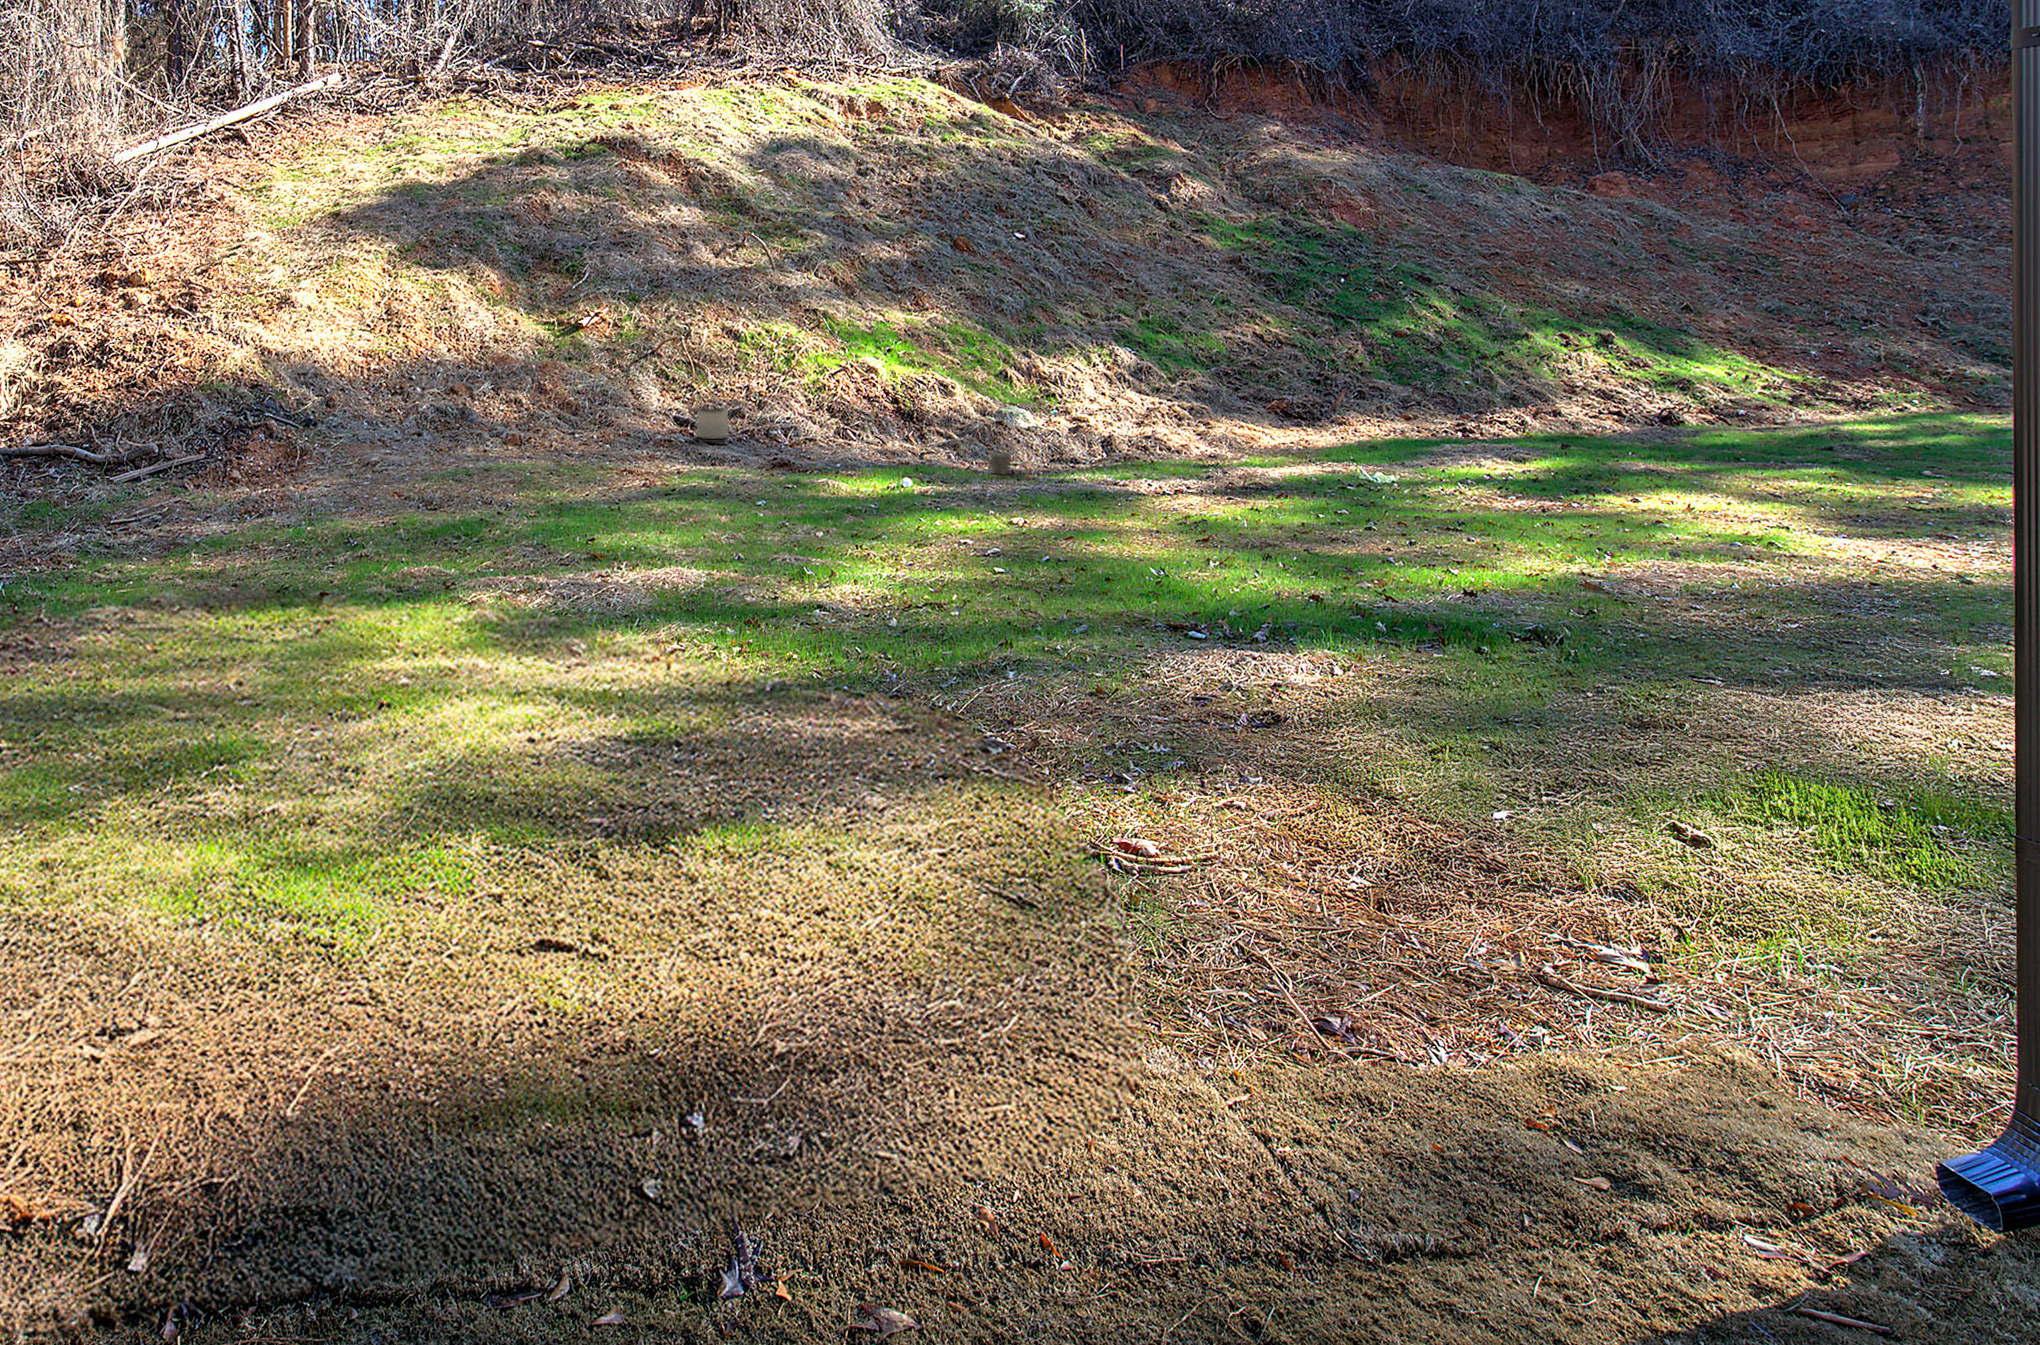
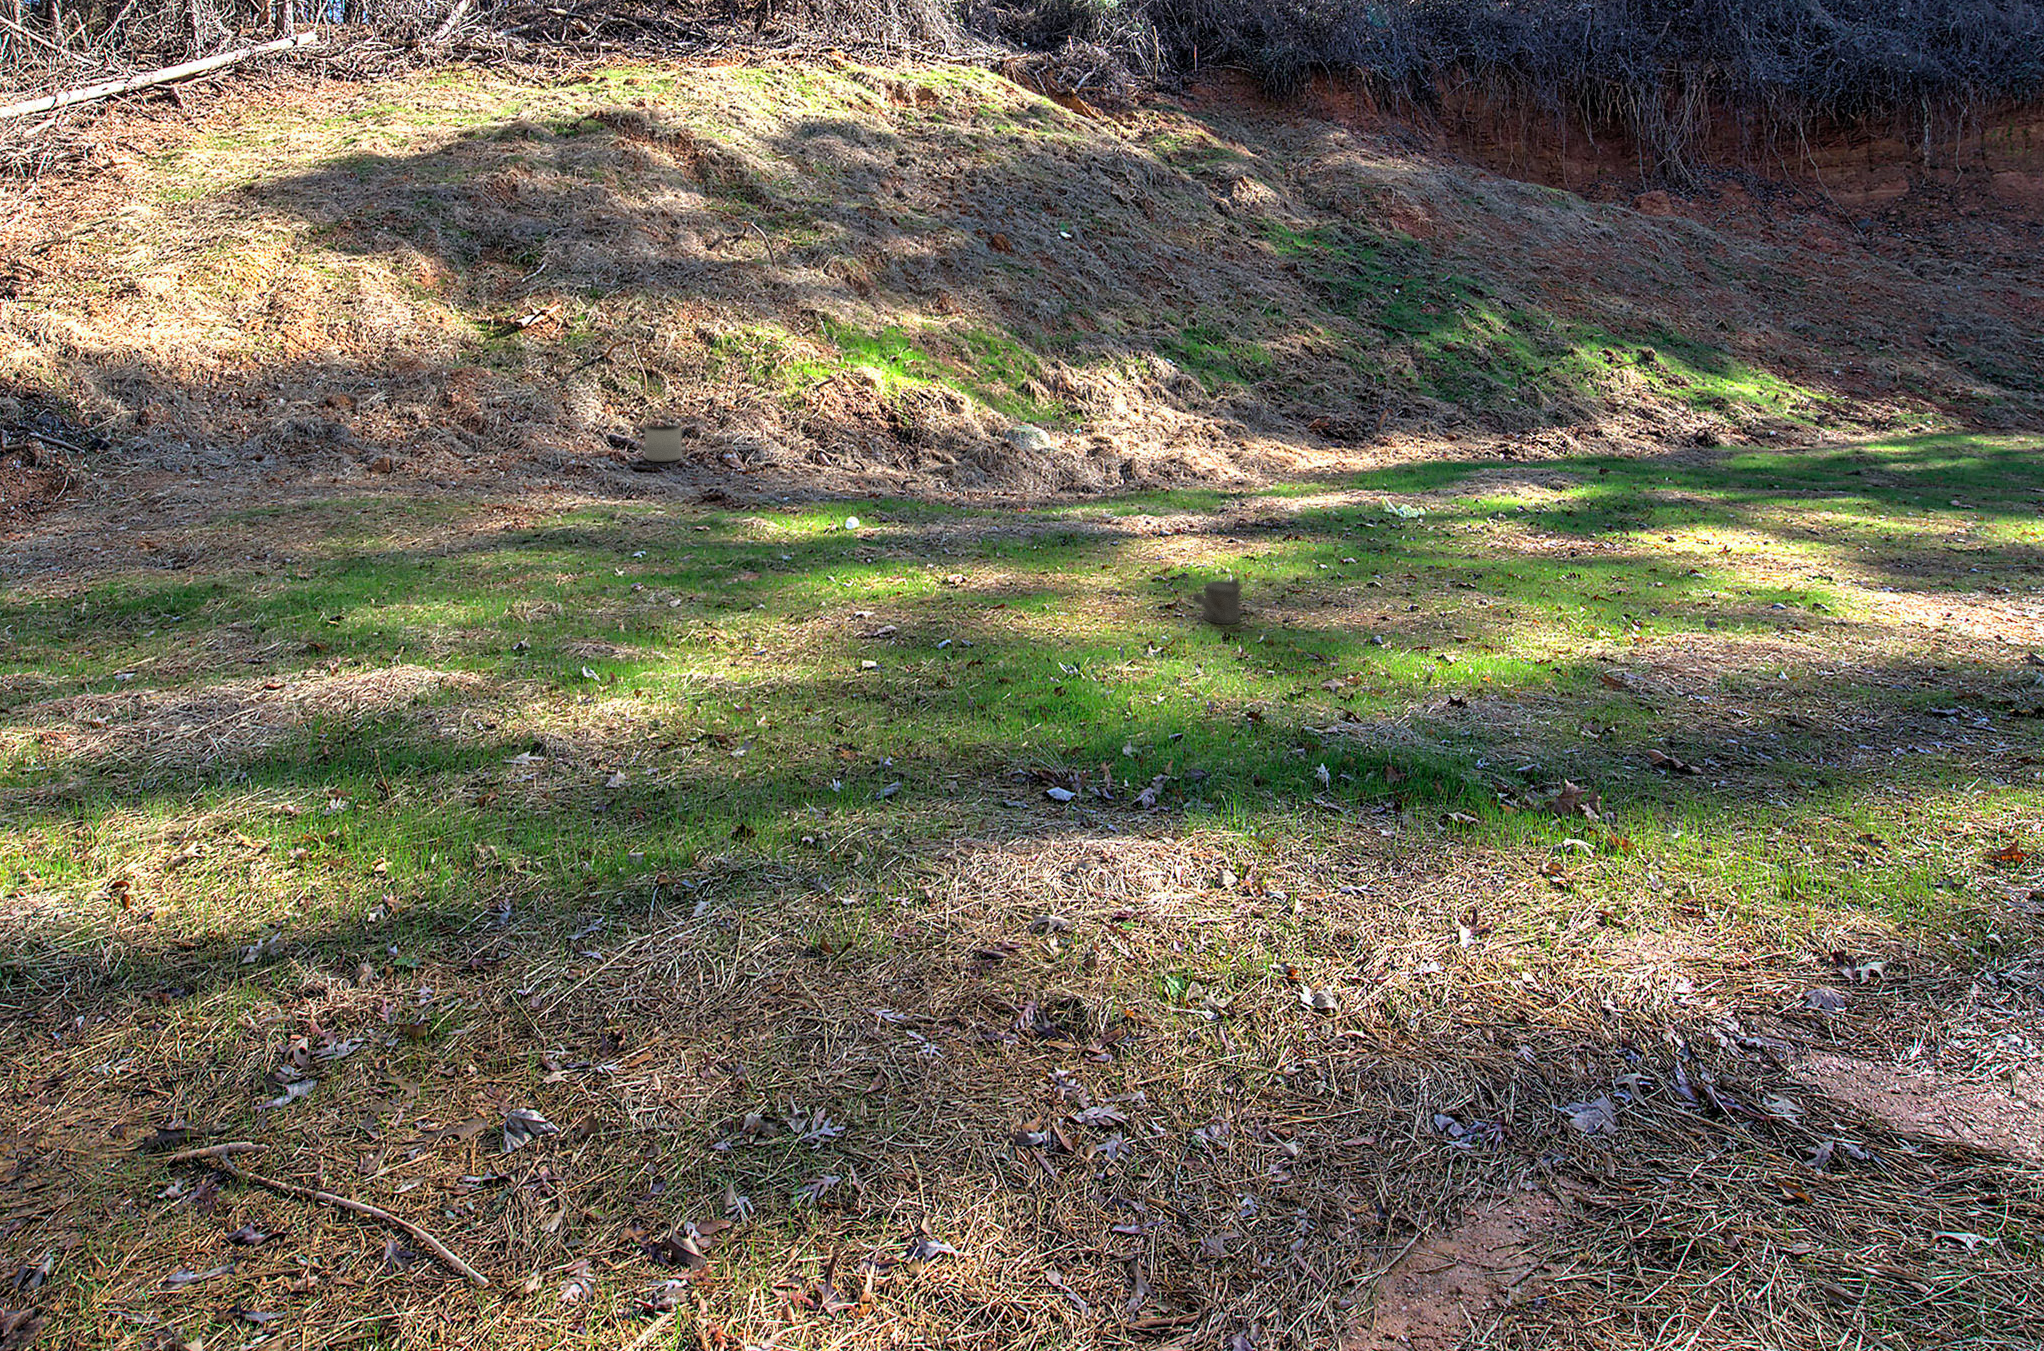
watering can: present [983,452,1011,474] -> present [1193,579,1241,624]

